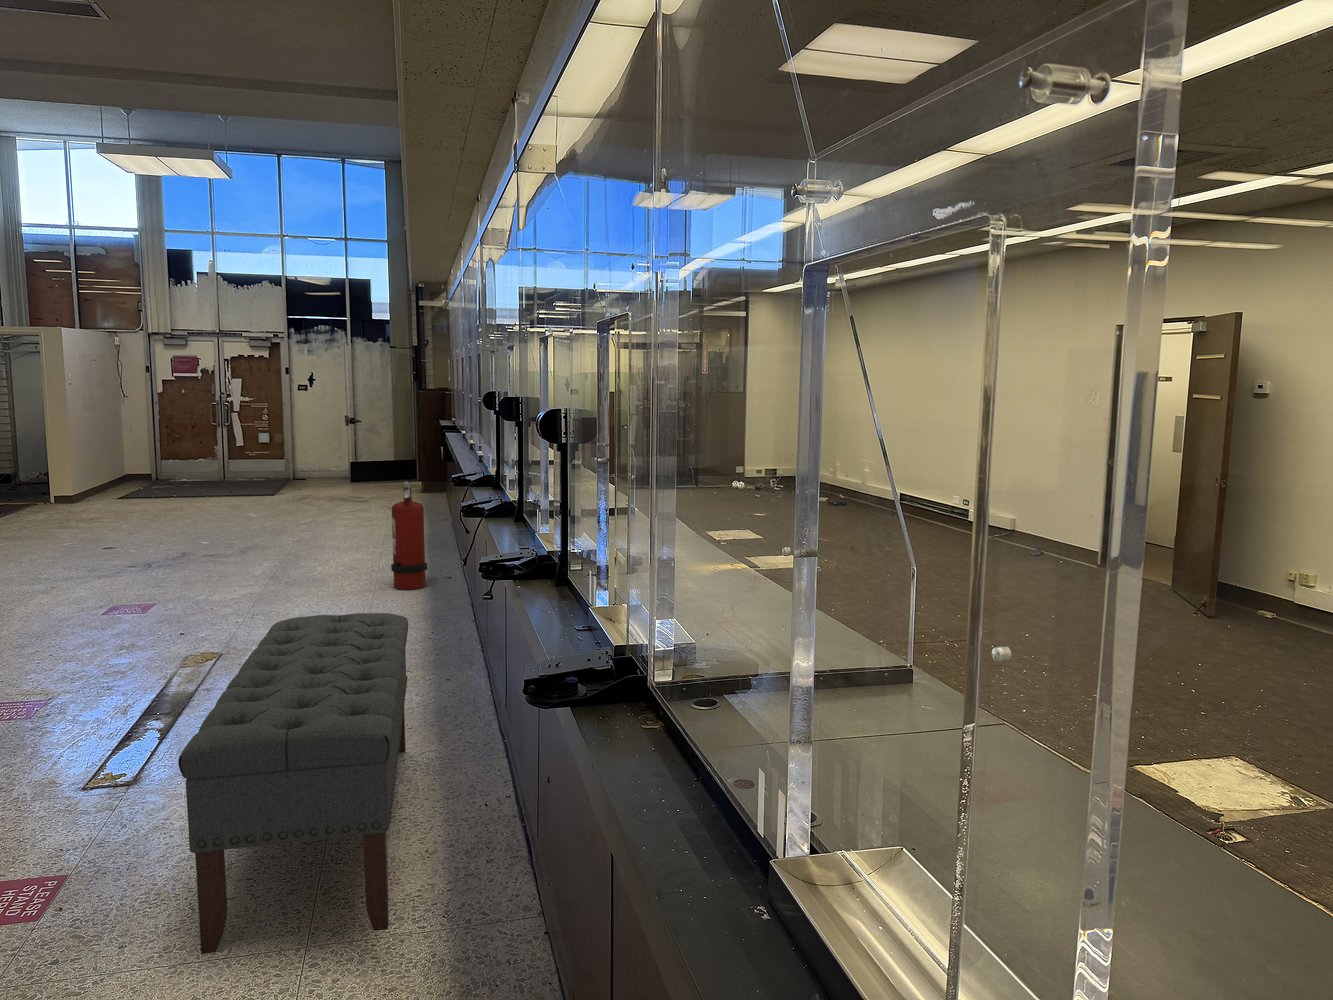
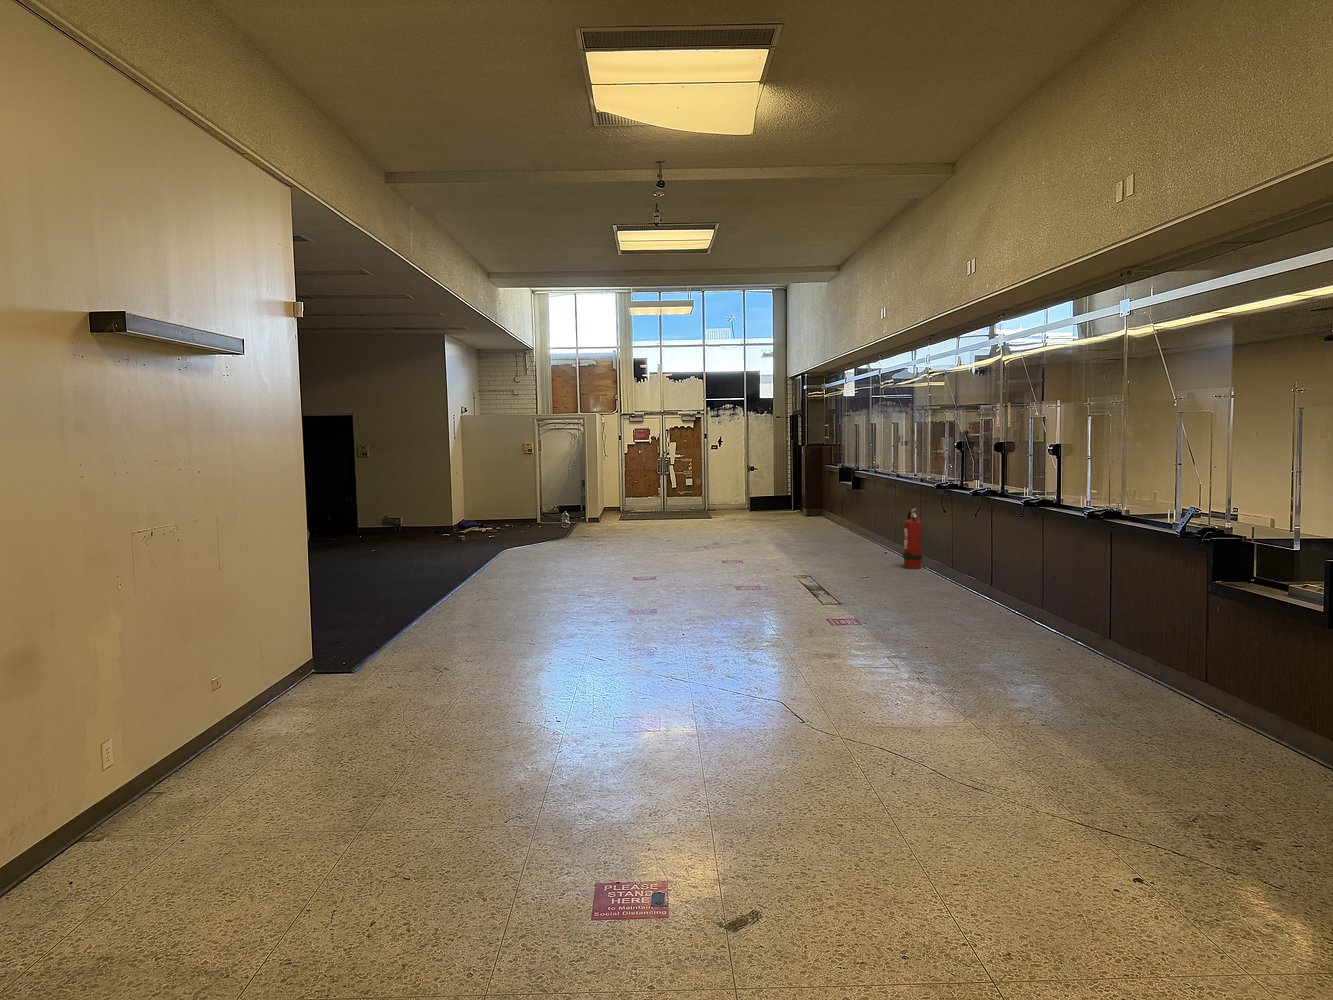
bench: present [178,613,408,954] -> none [973,560,1099,656]

